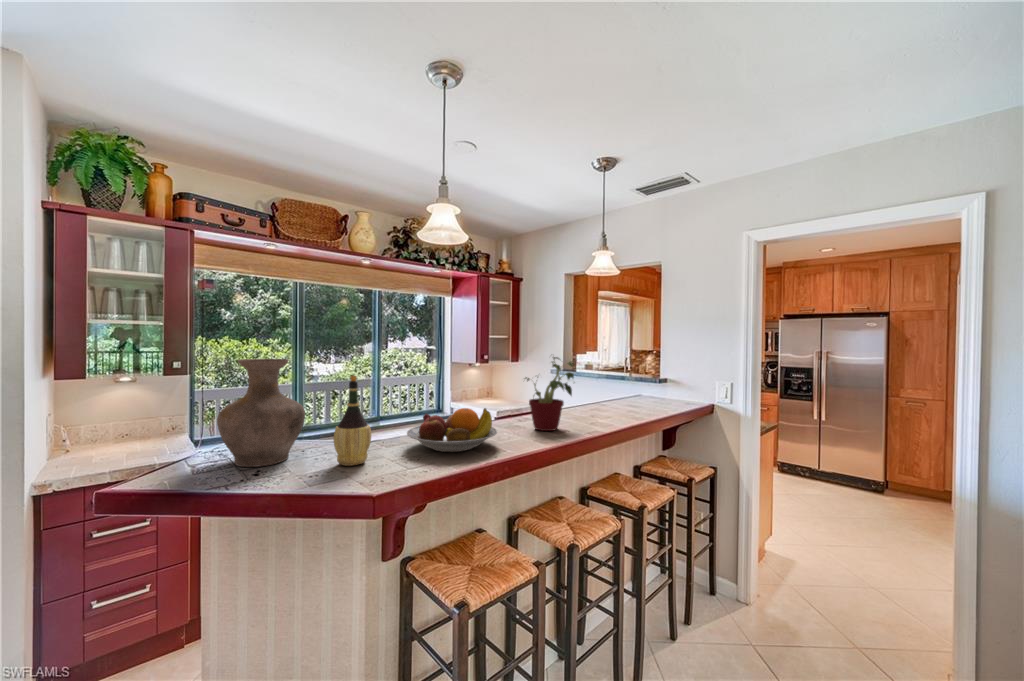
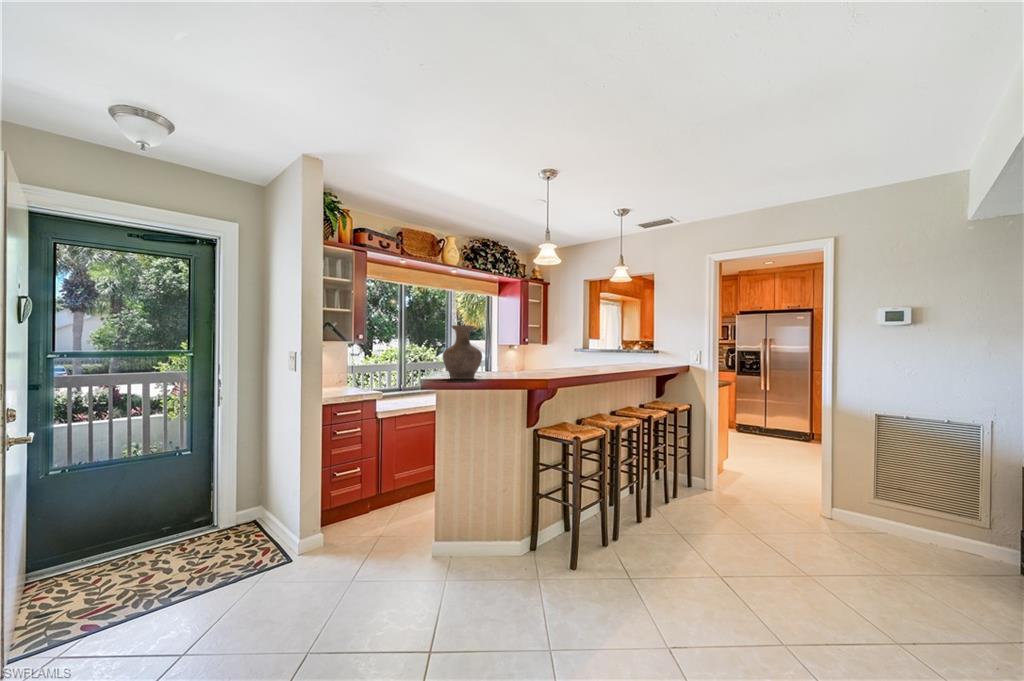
potted plant: present [525,357,574,431] -> none [580,328,615,372]
wine bottle: present [333,376,371,466] -> none [502,333,520,379]
fruit bowl: present [407,408,497,452] -> none [528,355,577,376]

